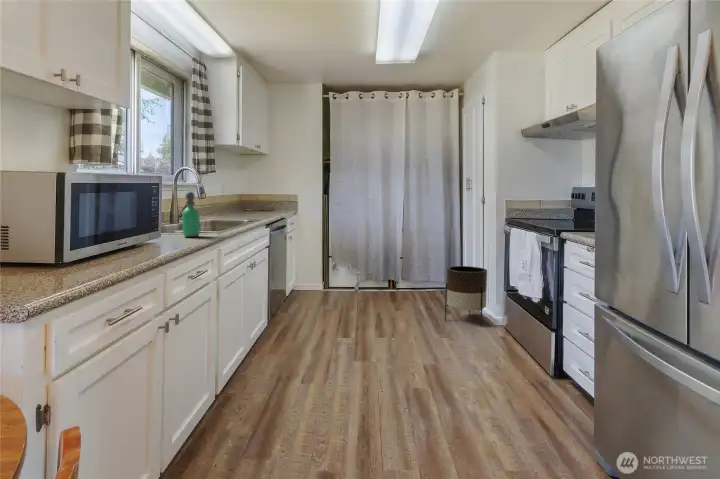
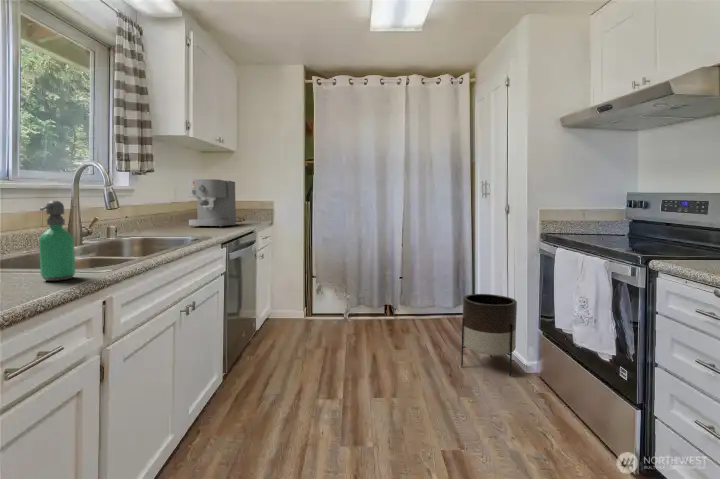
coffee maker: none [237,178,271,214] -> present [189,179,236,227]

